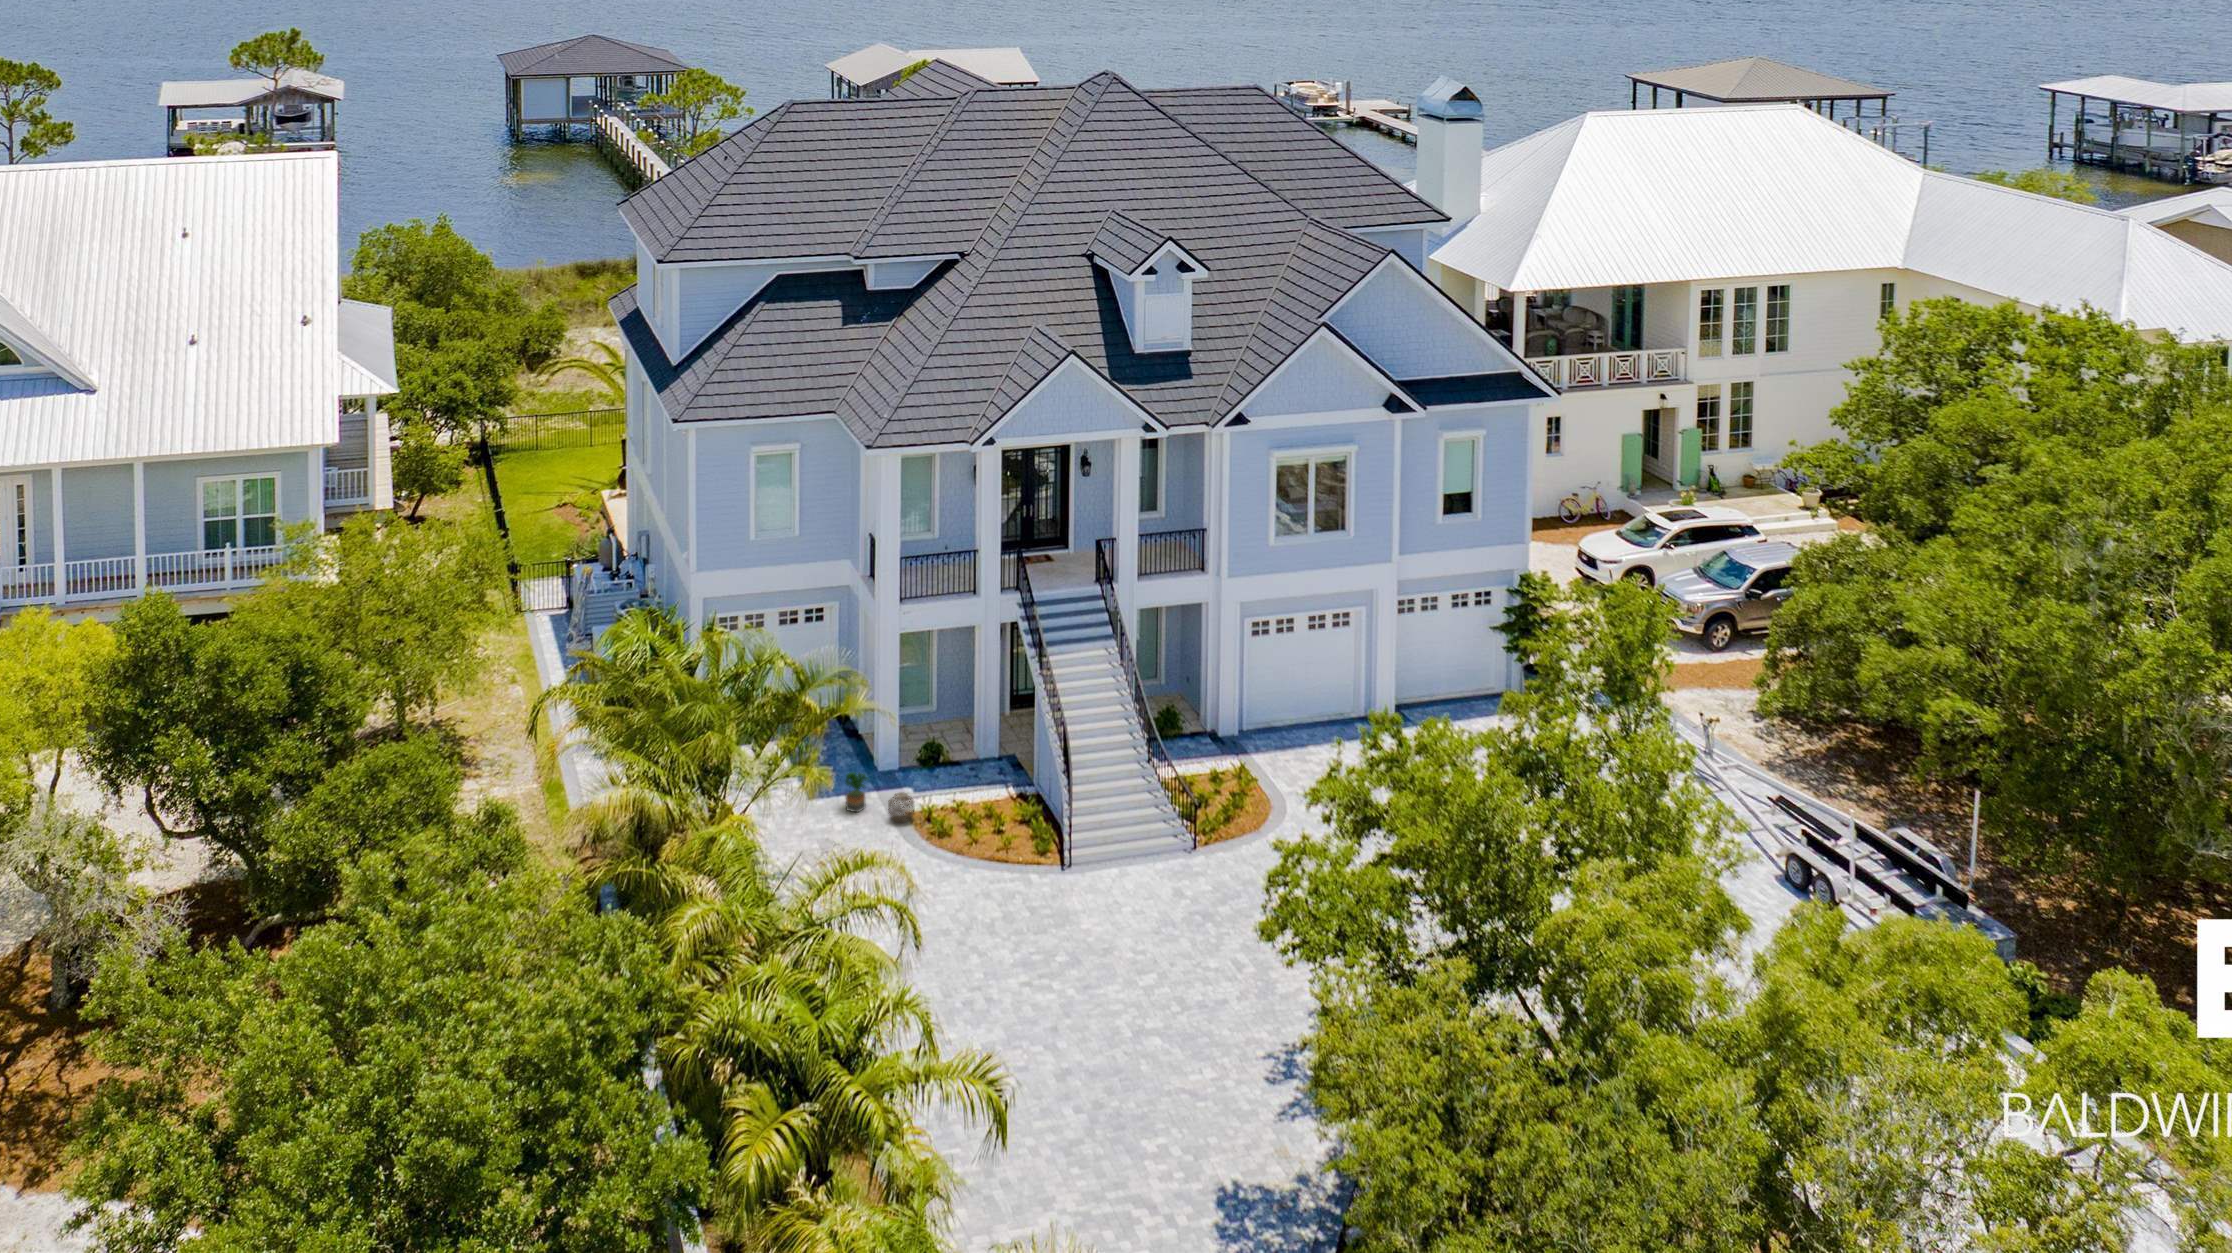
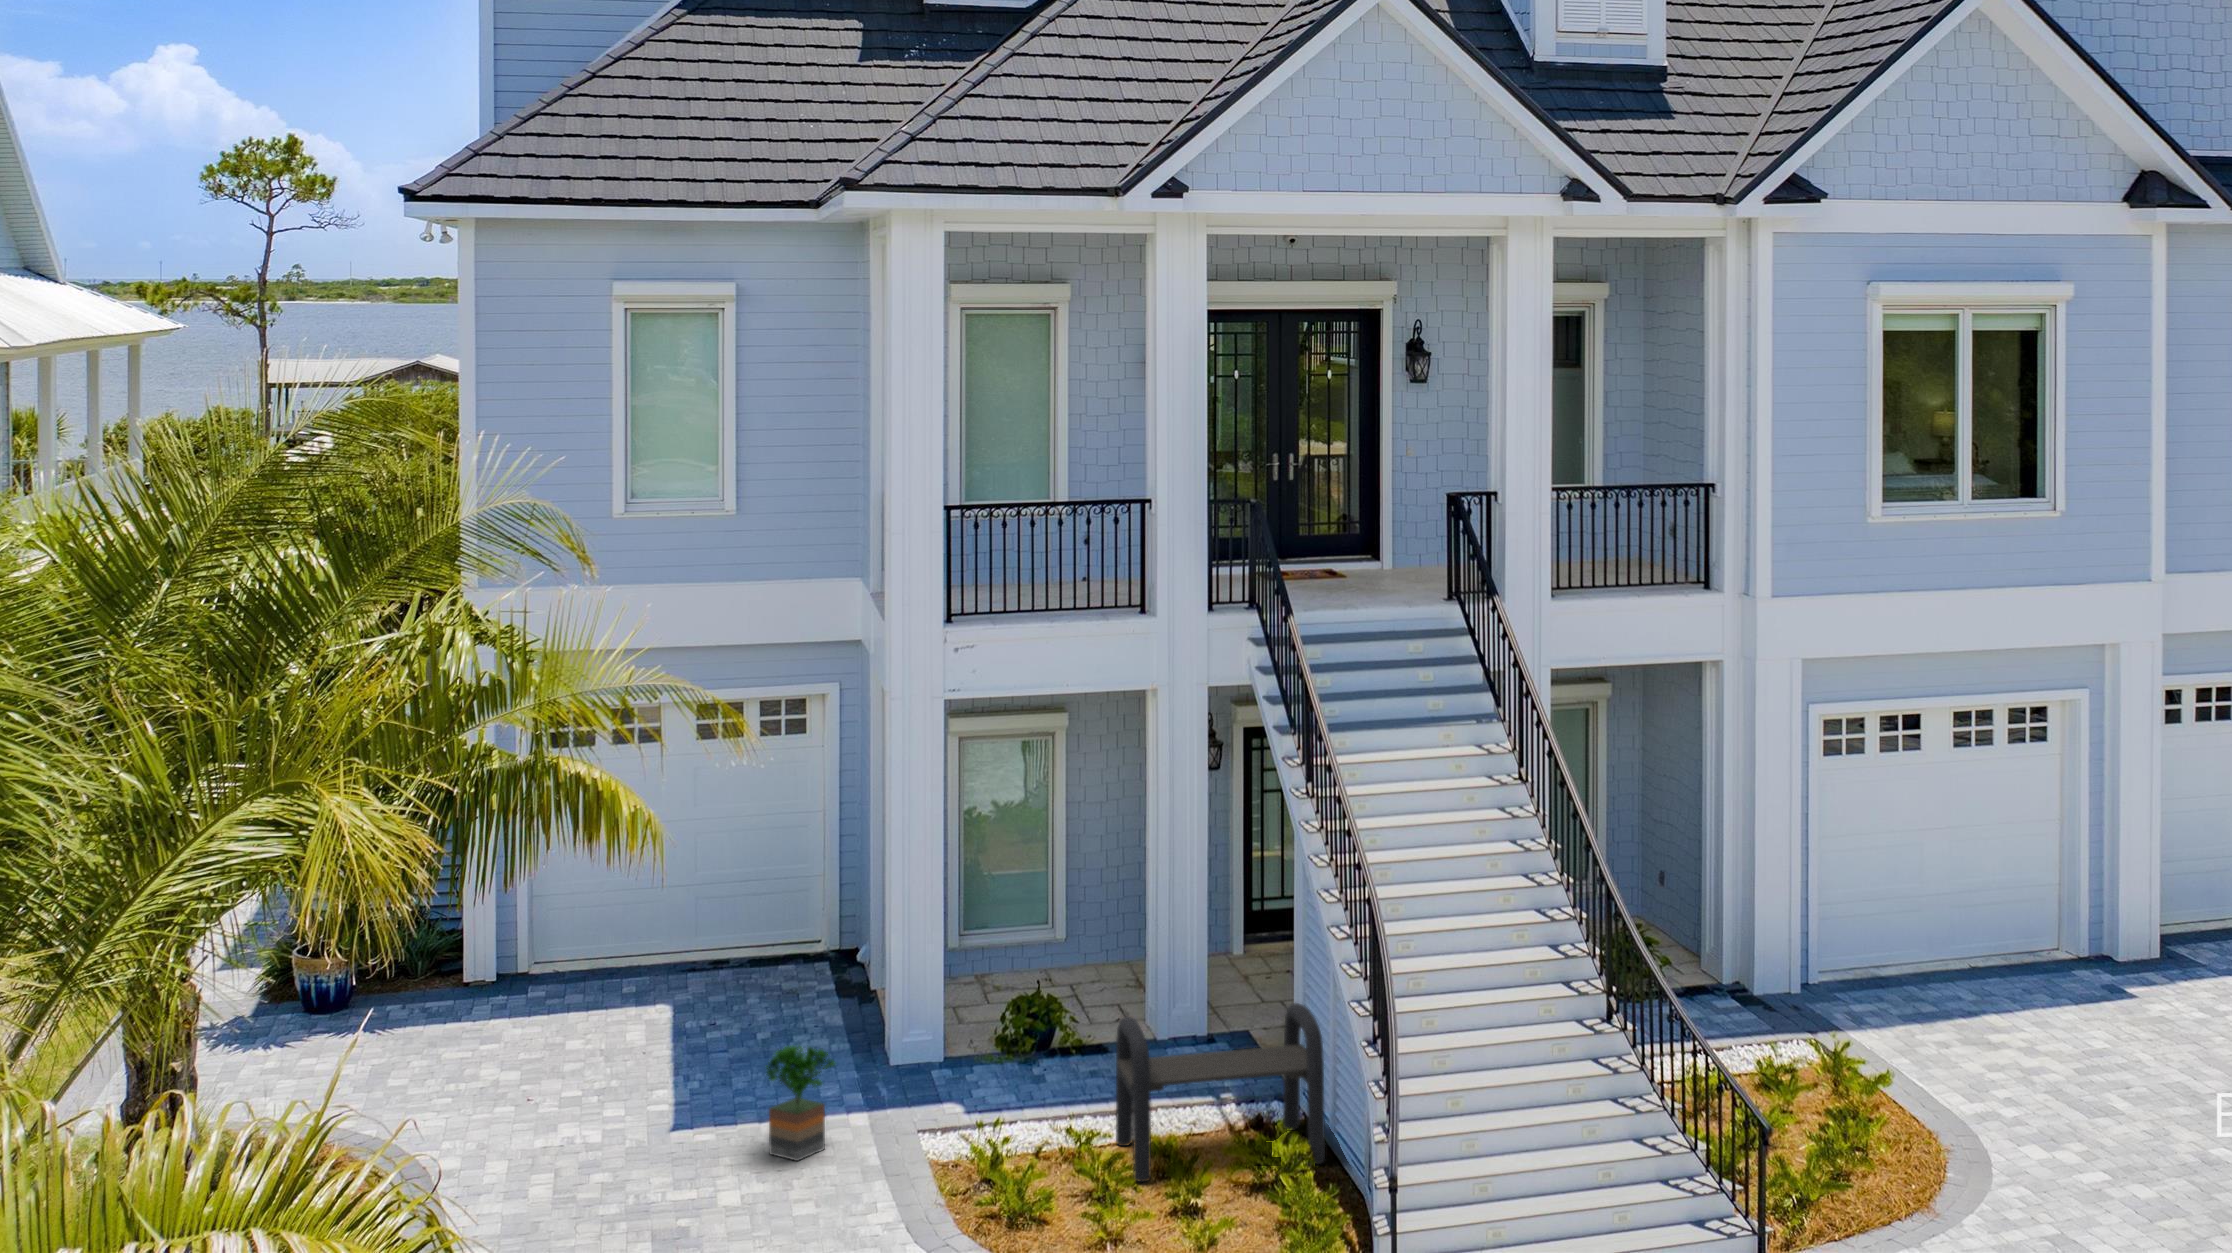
bench: none [971,755,1047,820] -> present [1116,1003,1325,1181]
woven basket: present [888,793,914,823] -> none [876,1099,951,1188]

